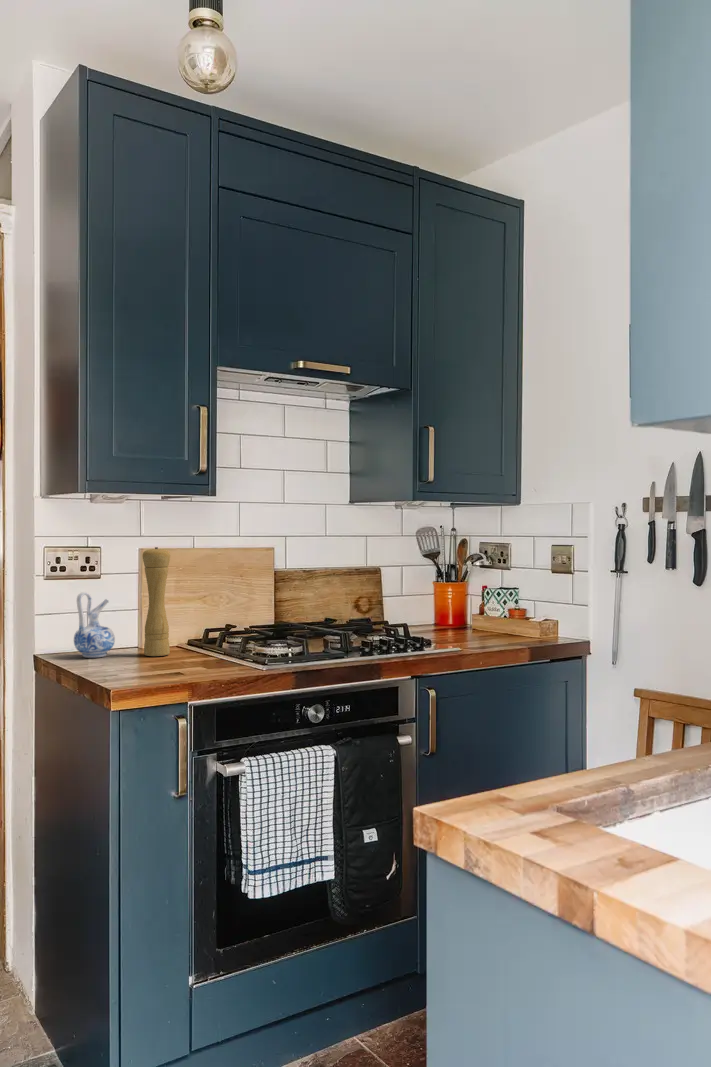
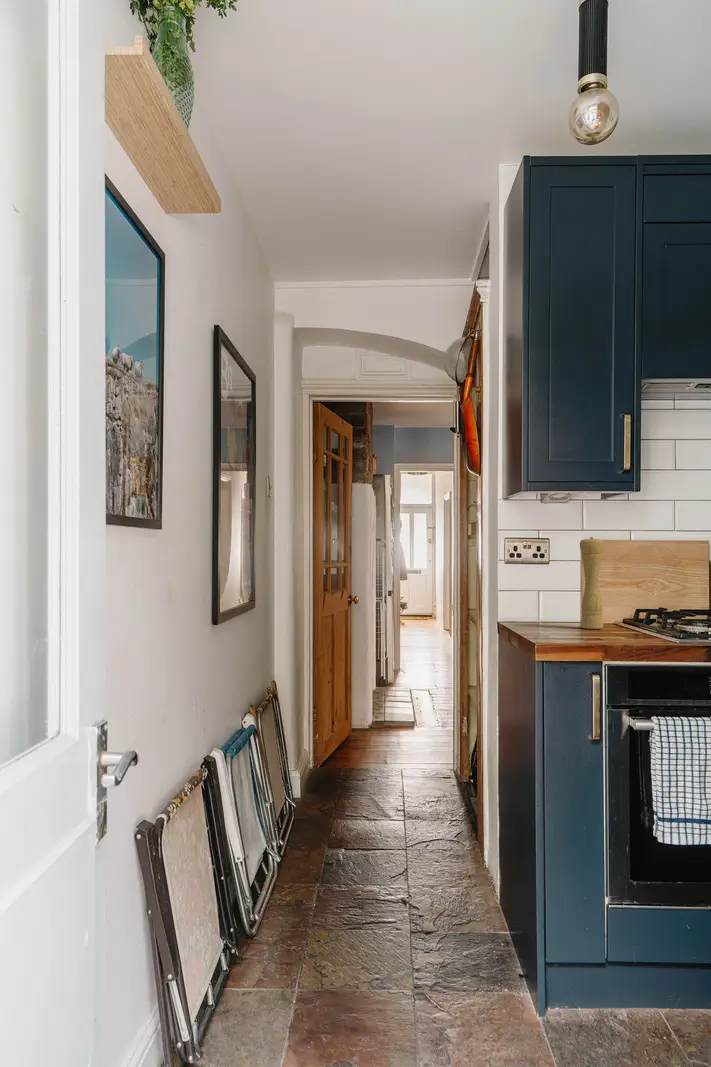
ceramic pitcher: present [74,592,115,658] -> none [525,573,557,627]

